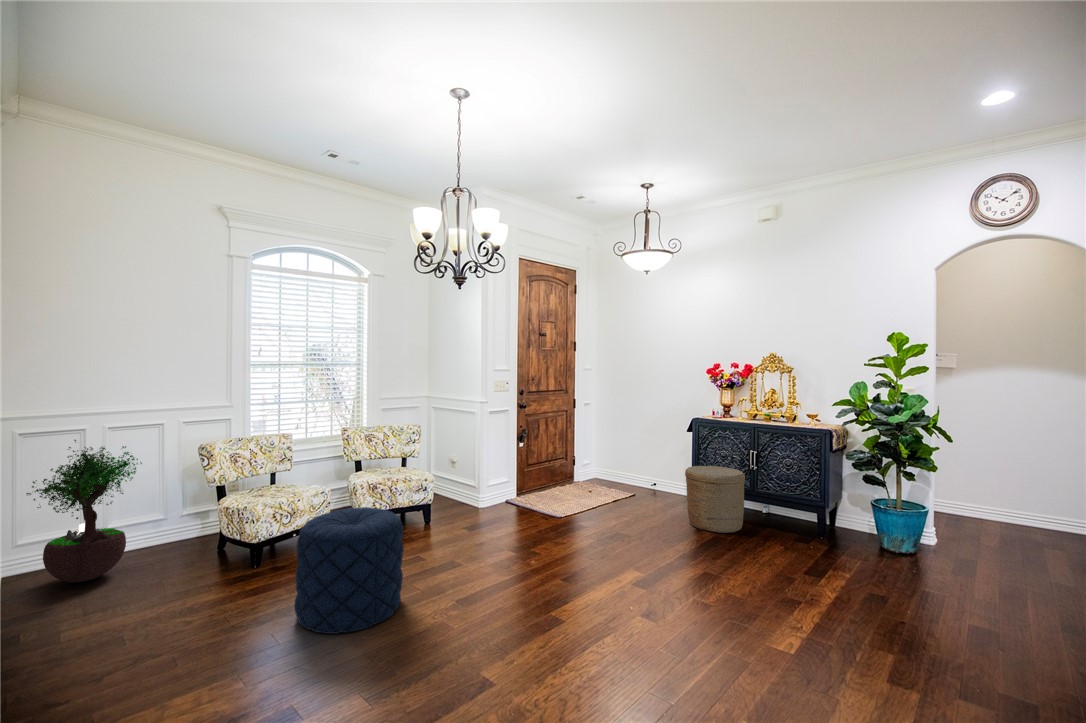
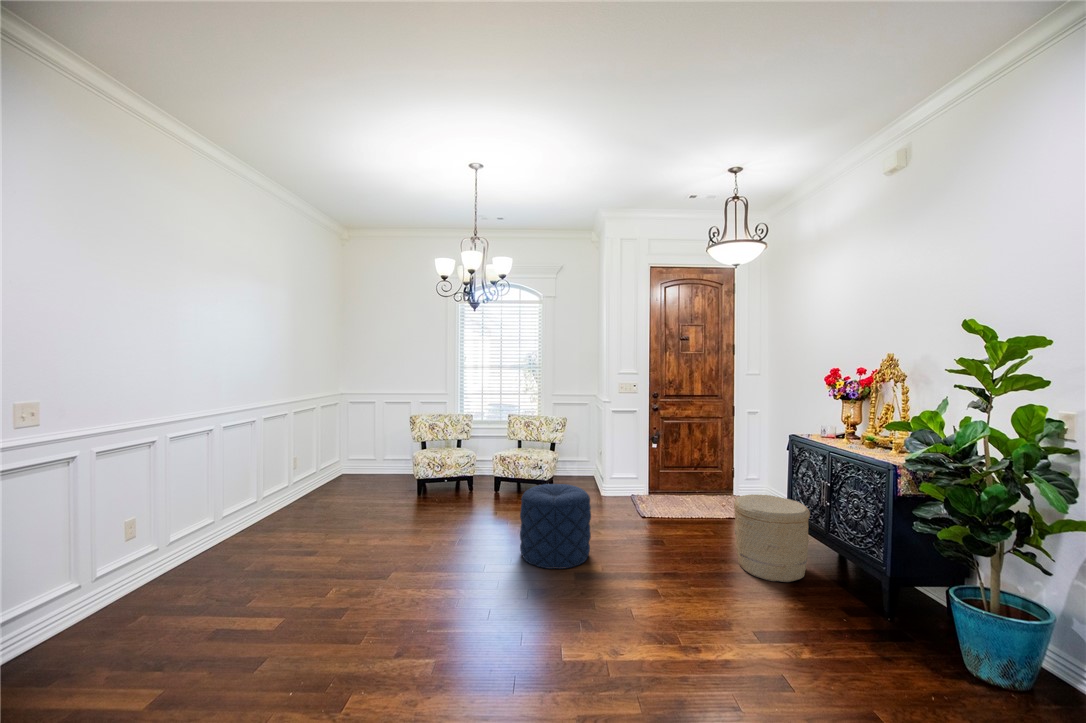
potted tree: present [26,440,142,582] -> none [346,409,390,479]
pouf: present [294,507,404,634] -> present [520,484,591,569]

